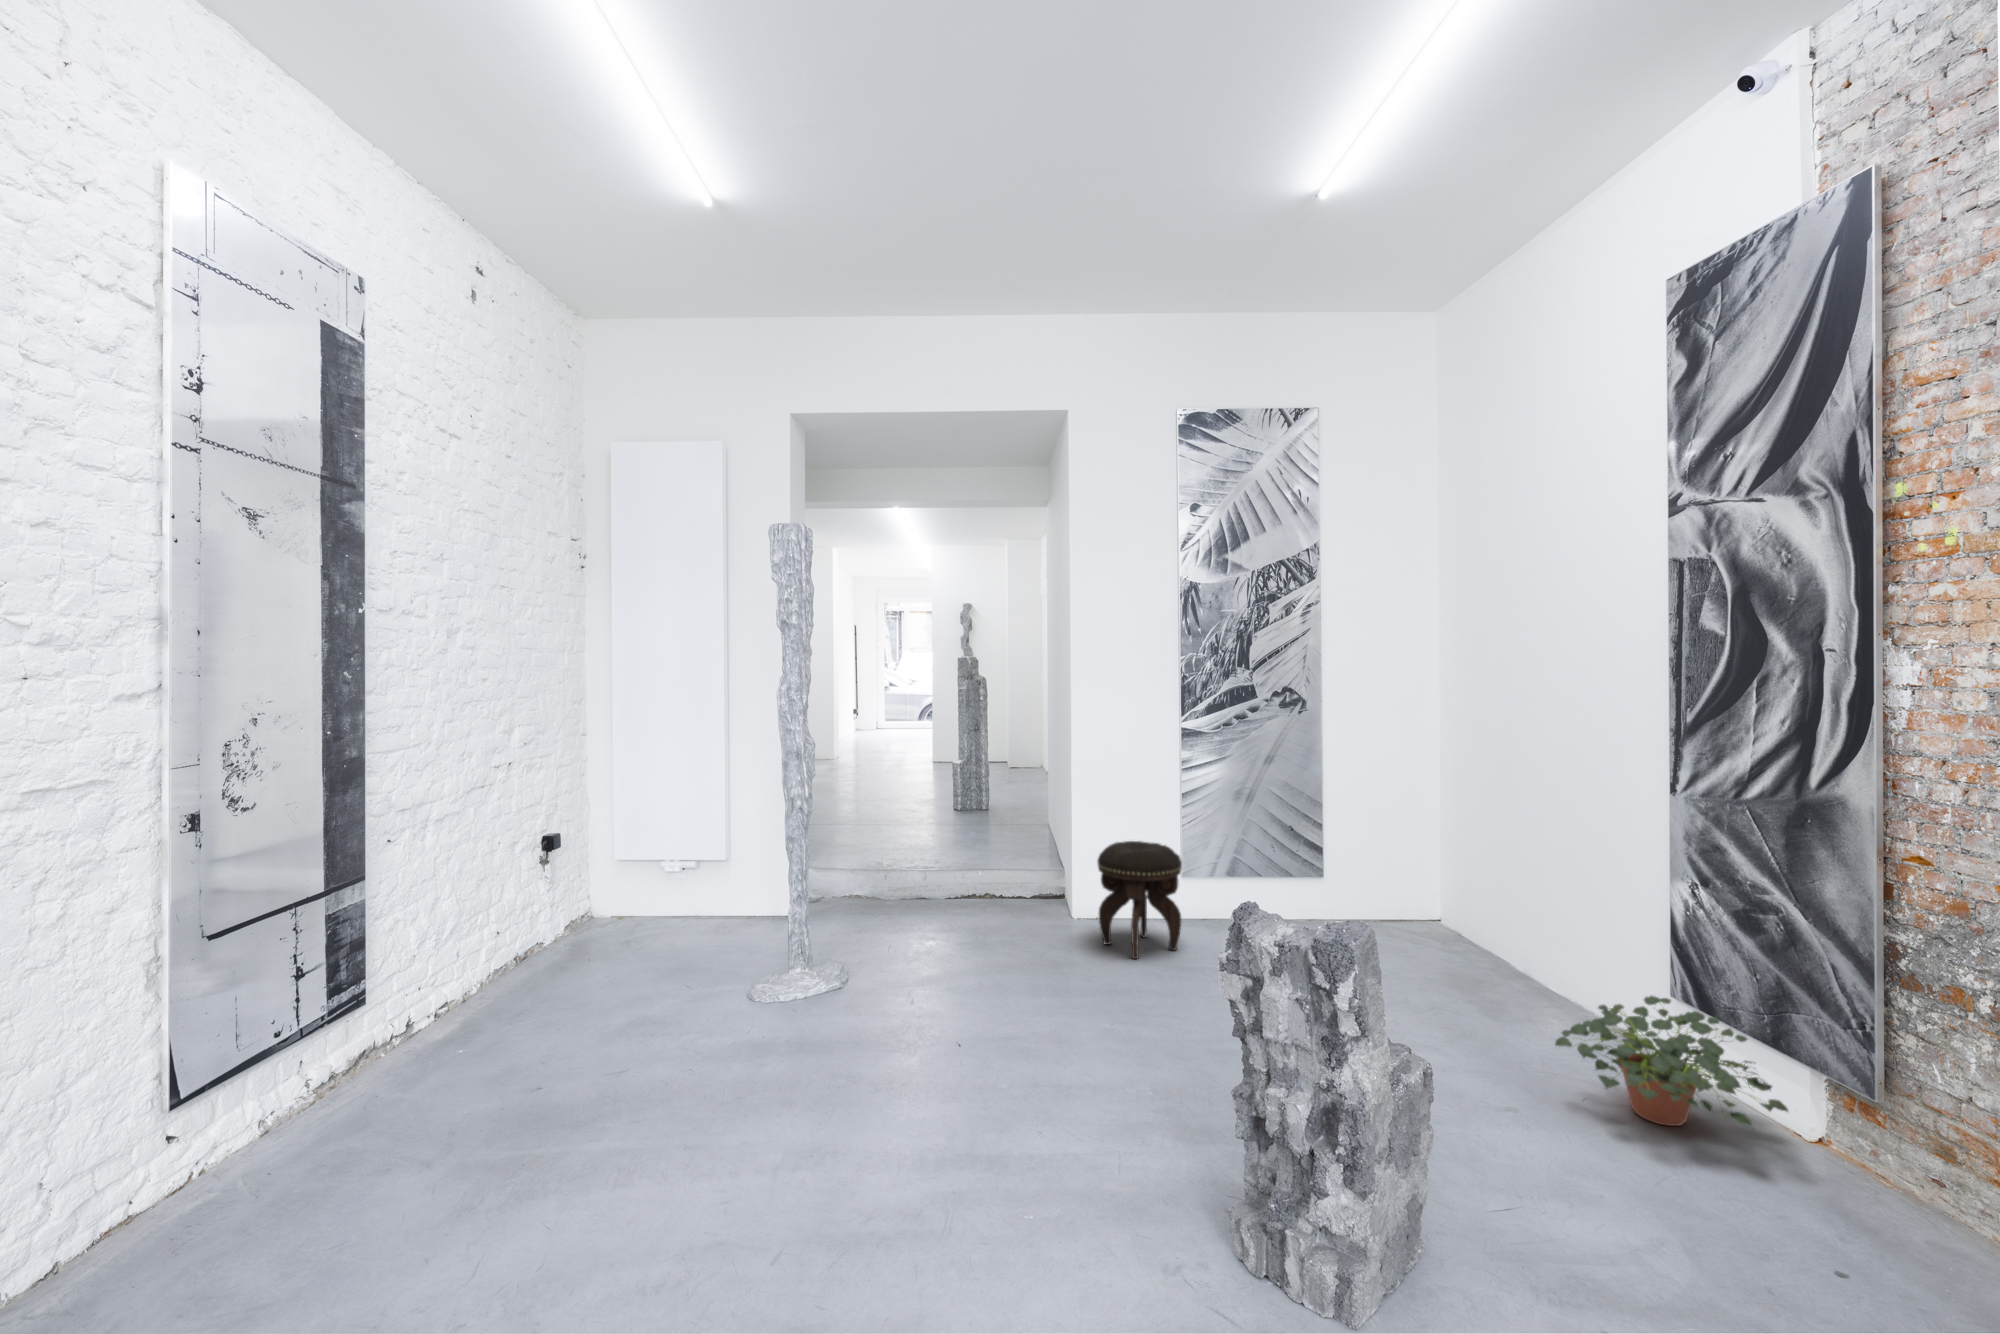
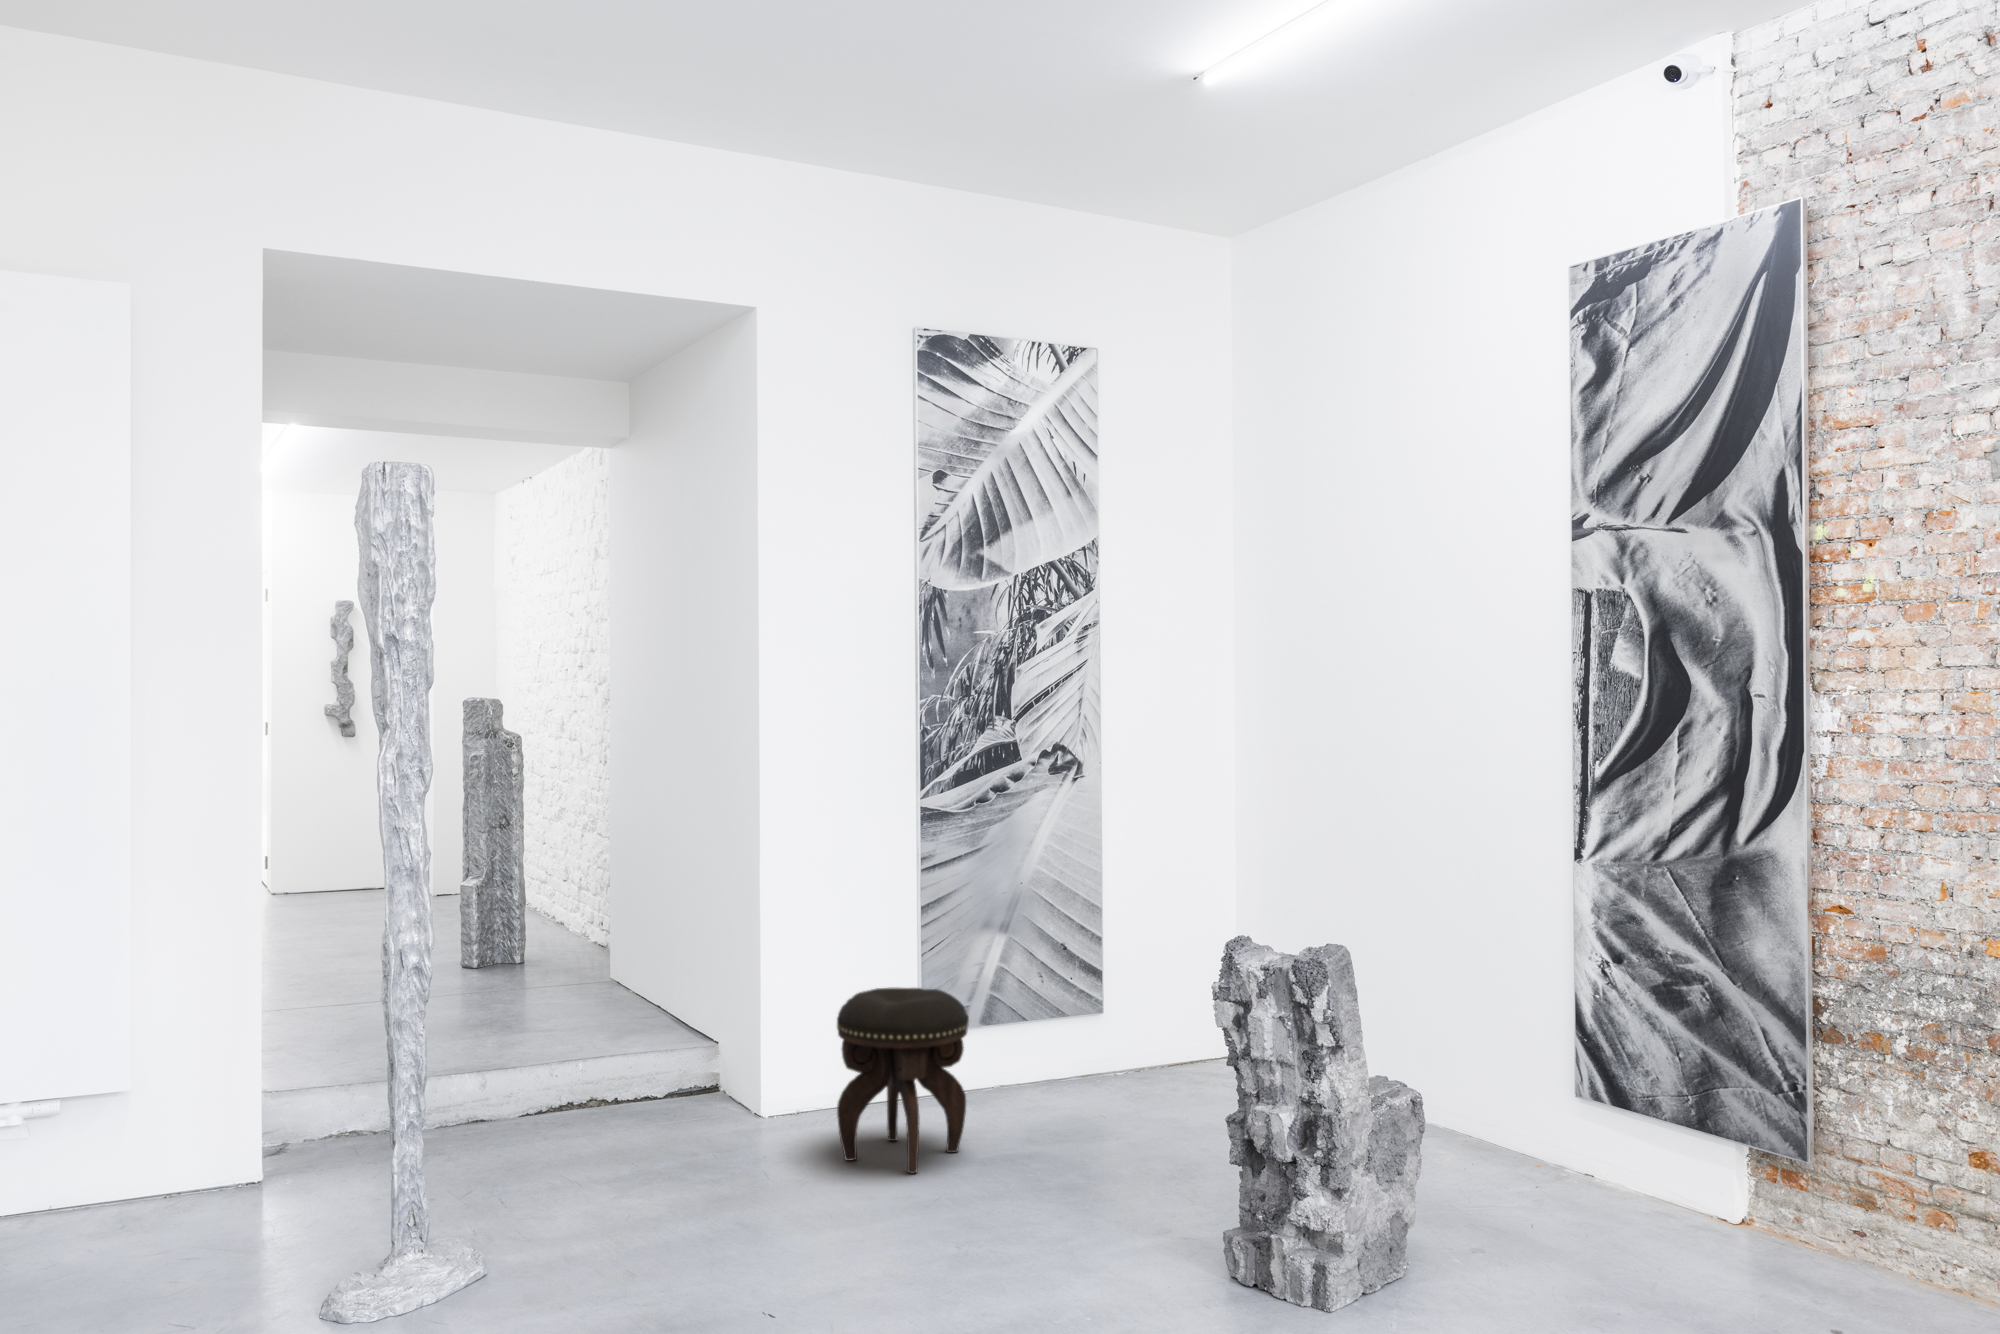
potted plant: present [1555,996,1788,1127] -> none [1524,1099,1751,1243]

